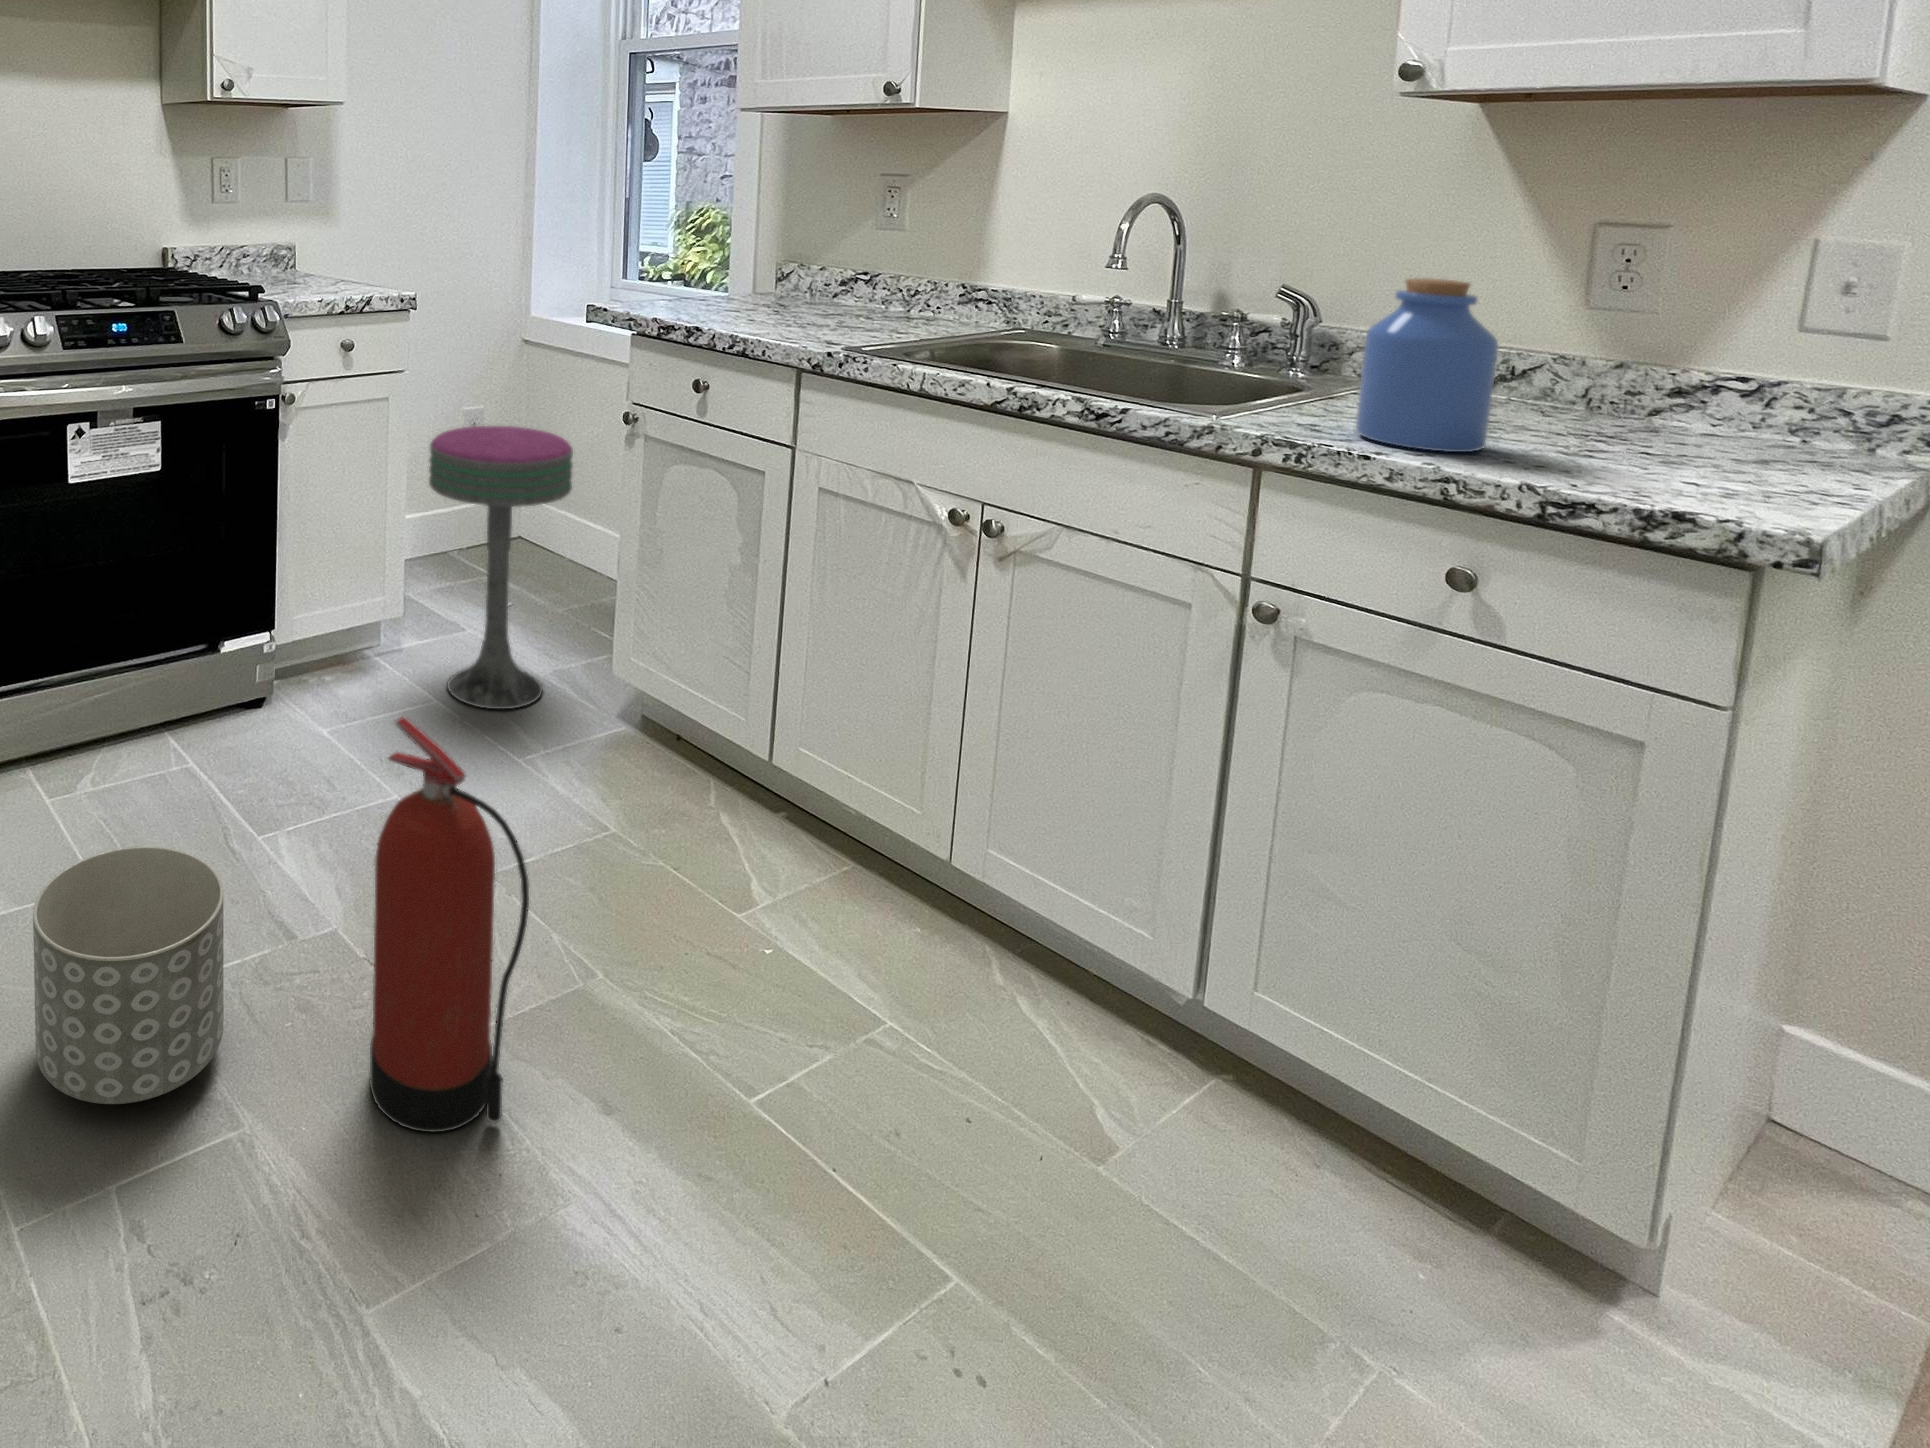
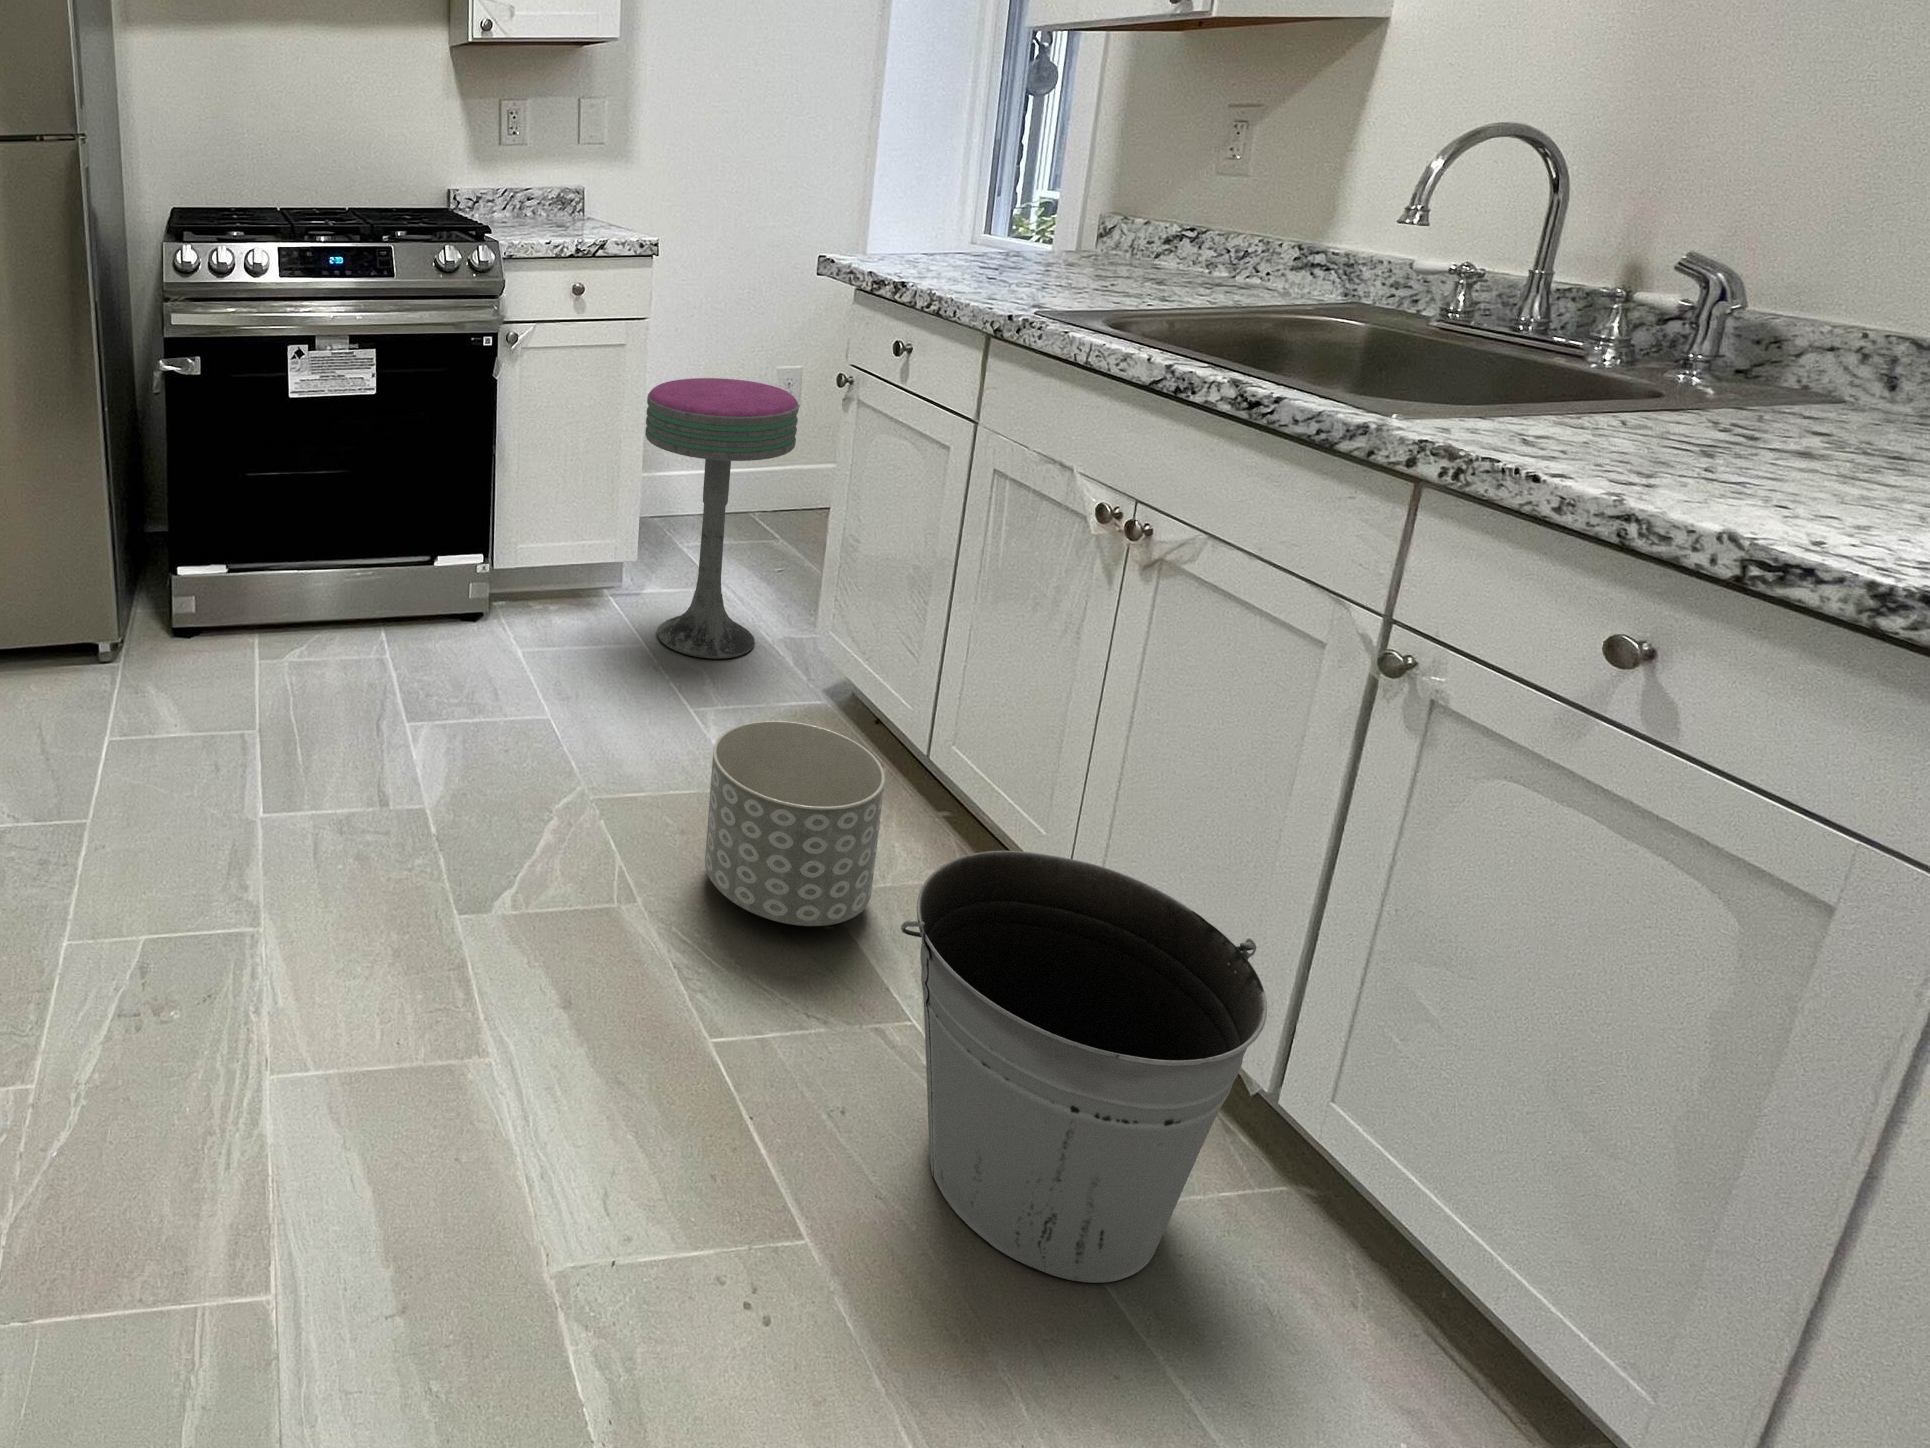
jar: present [1356,278,1498,452] -> none [1579,236,1830,488]
fire extinguisher: present [370,717,529,1132] -> none [374,619,482,983]
bucket: none [930,829,1256,1226] -> present [901,851,1267,1283]
planter: present [33,847,224,1104] -> present [705,721,885,926]

